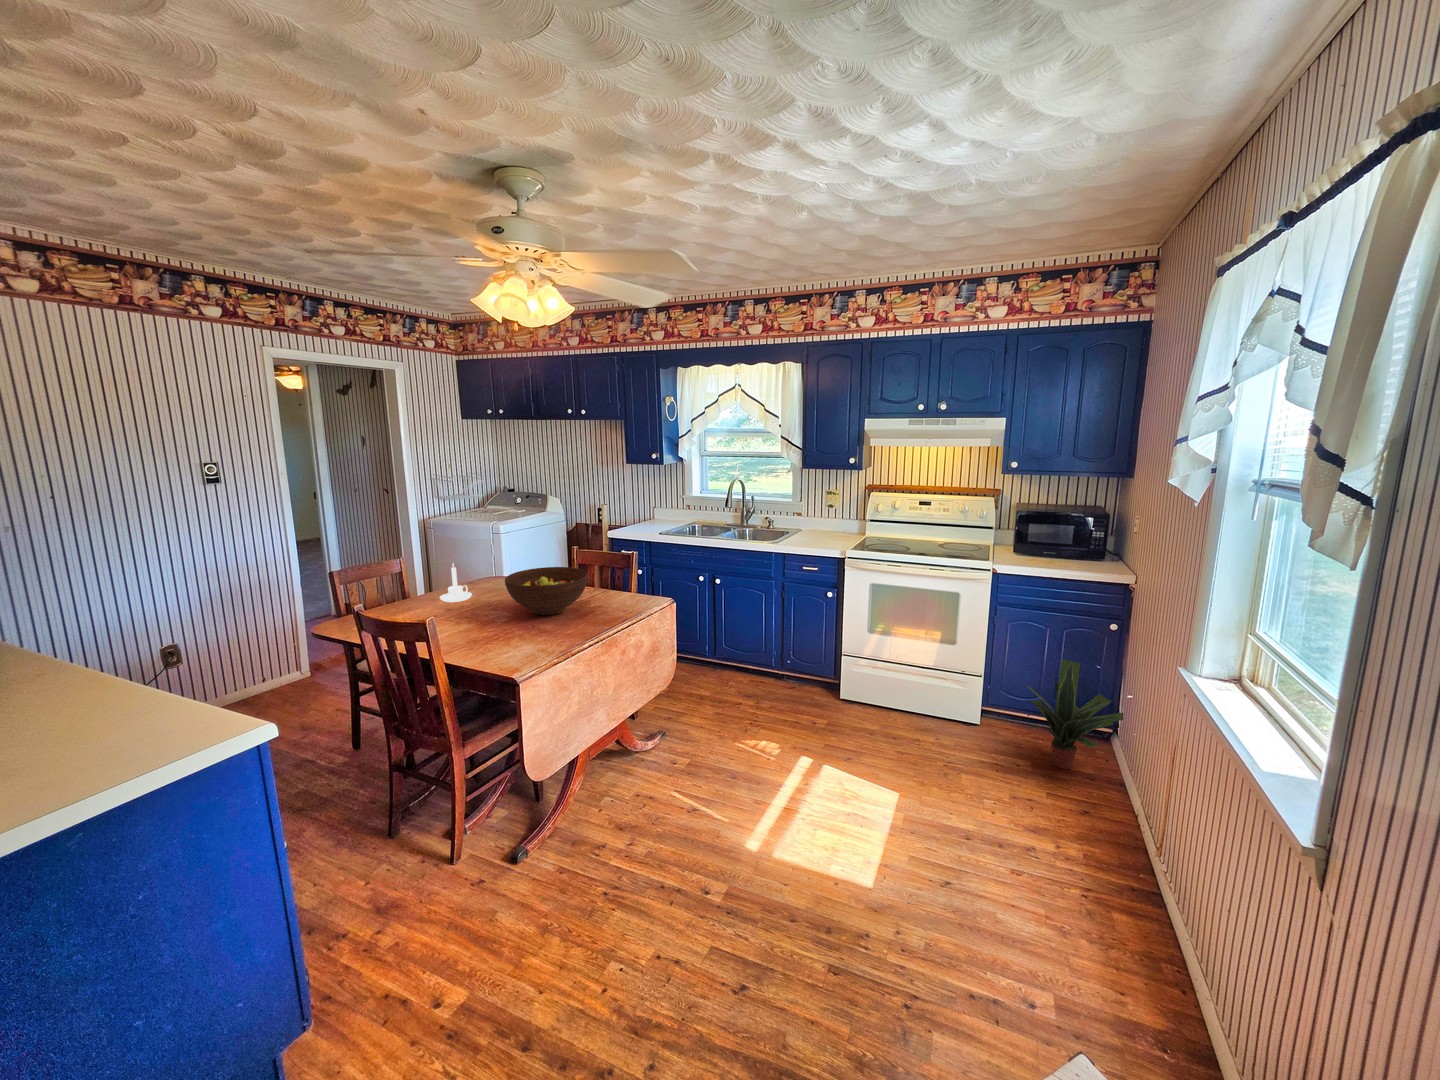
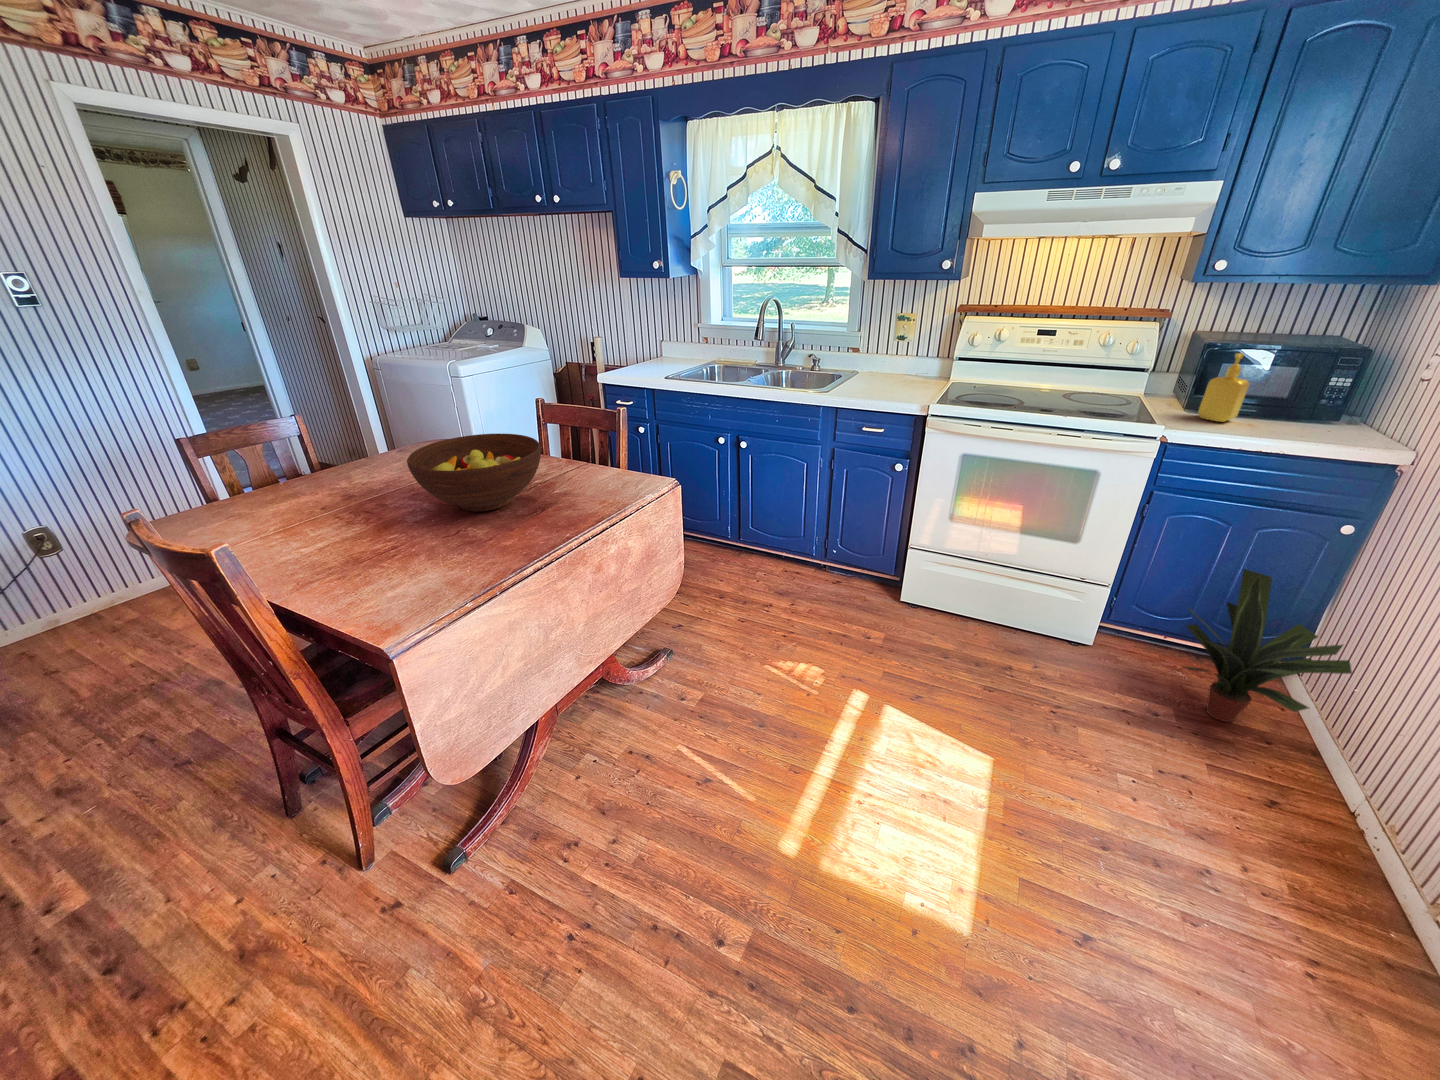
soap dispenser: none [1018,518,1043,561] -> present [1198,353,1249,422]
candle holder: present [440,563,472,602] -> none [334,426,383,486]

